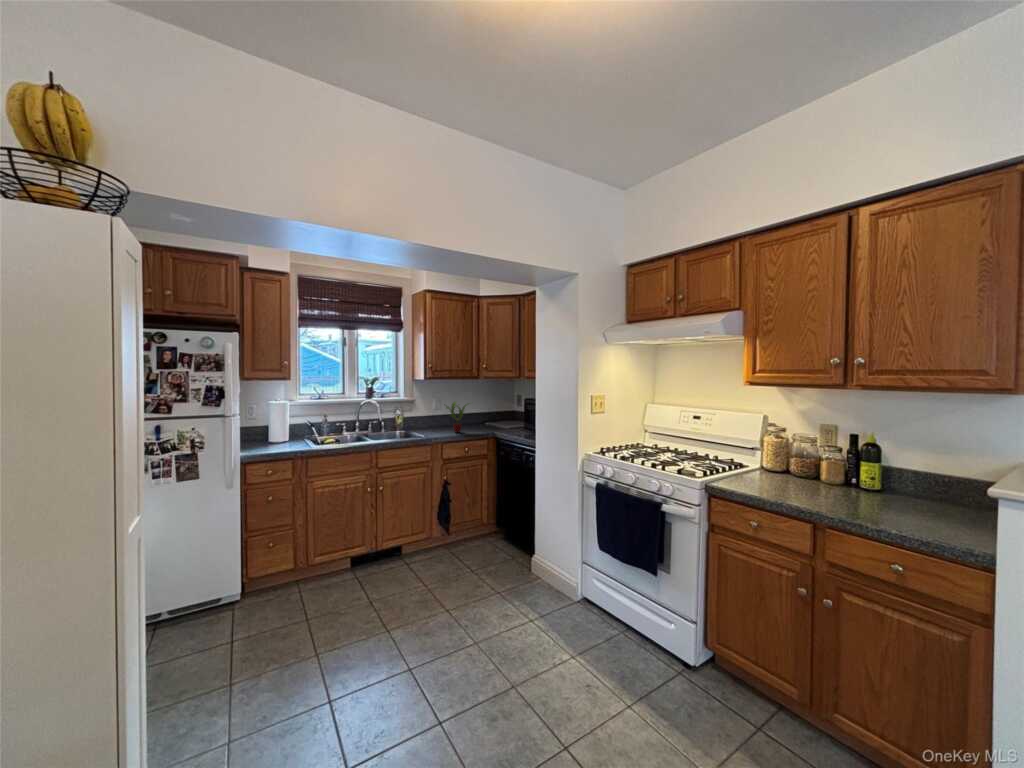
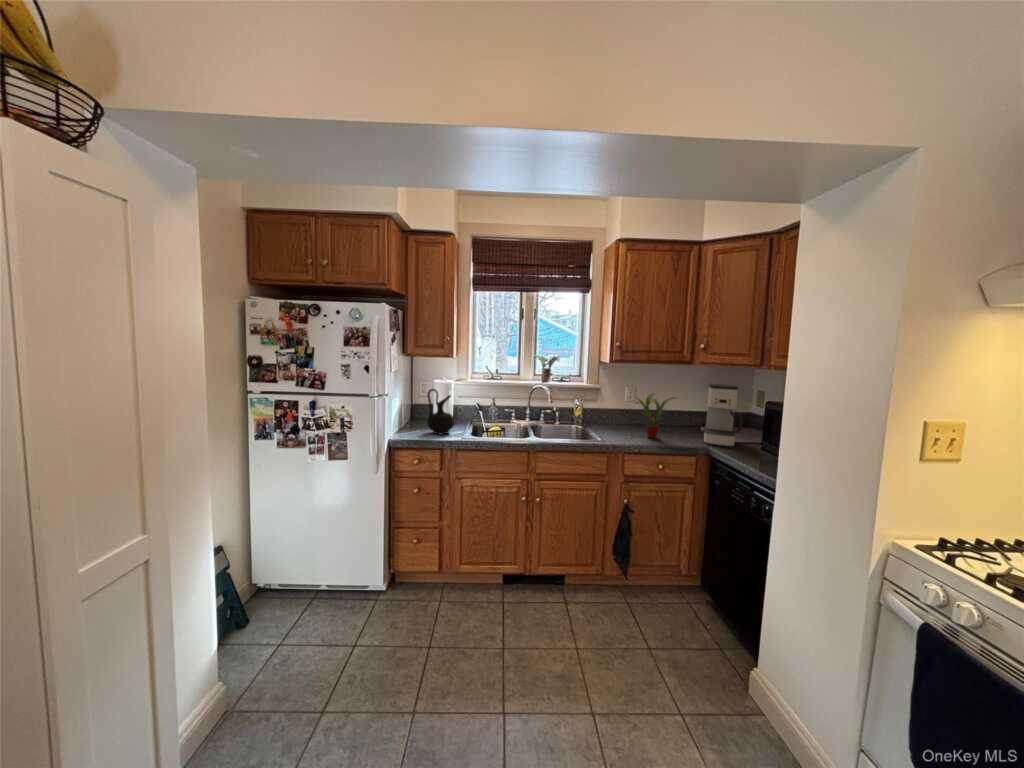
coffee maker: none [490,392,512,432] -> present [704,384,743,447]
ceramic jug: none [271,408,298,448] -> present [427,389,454,434]

